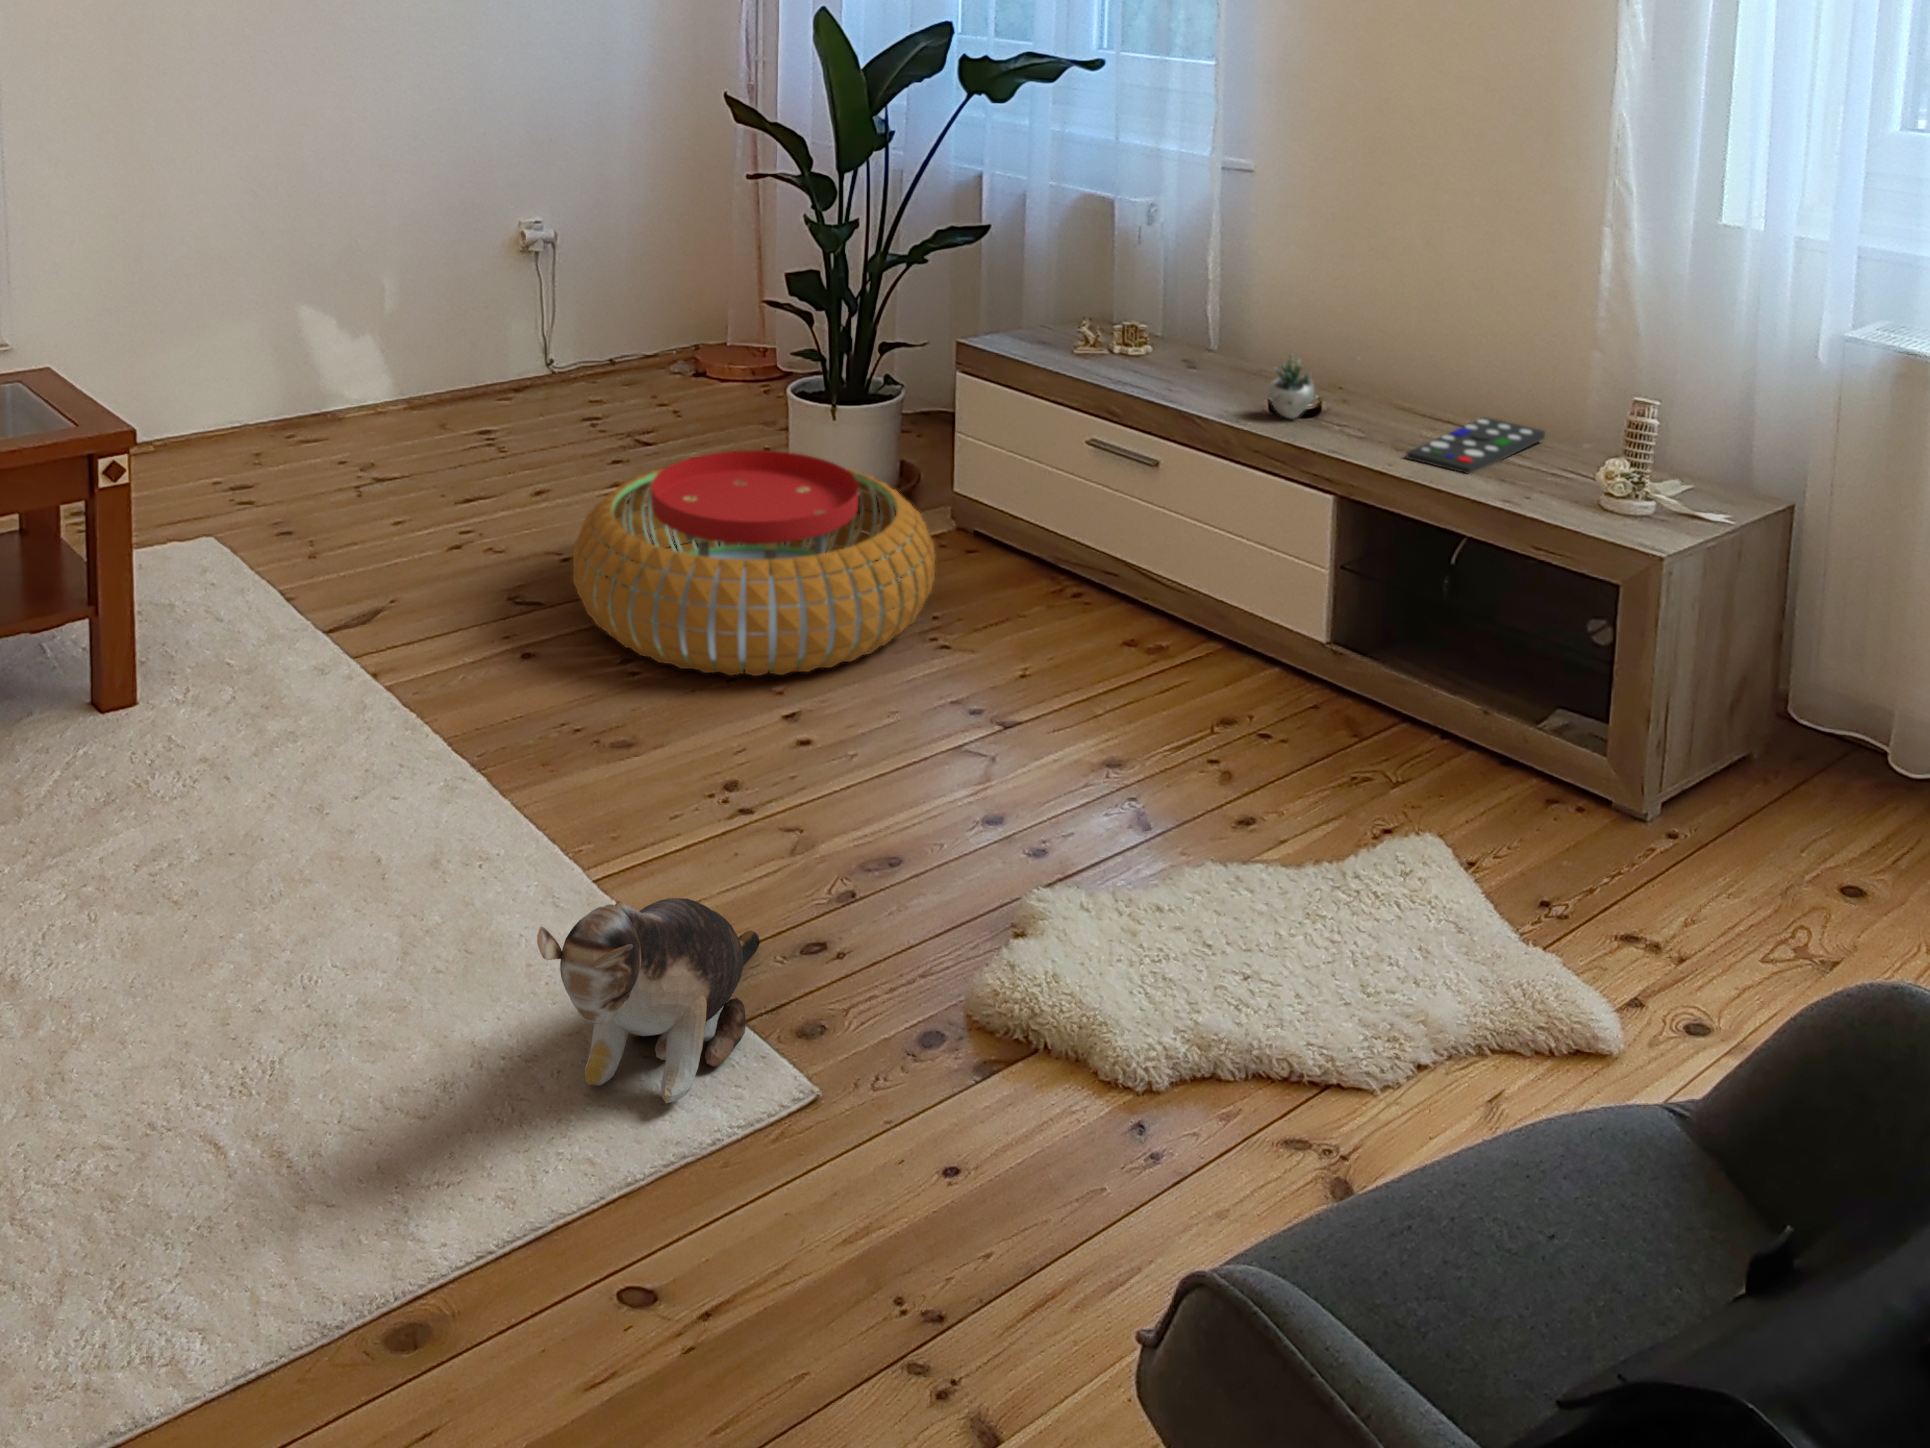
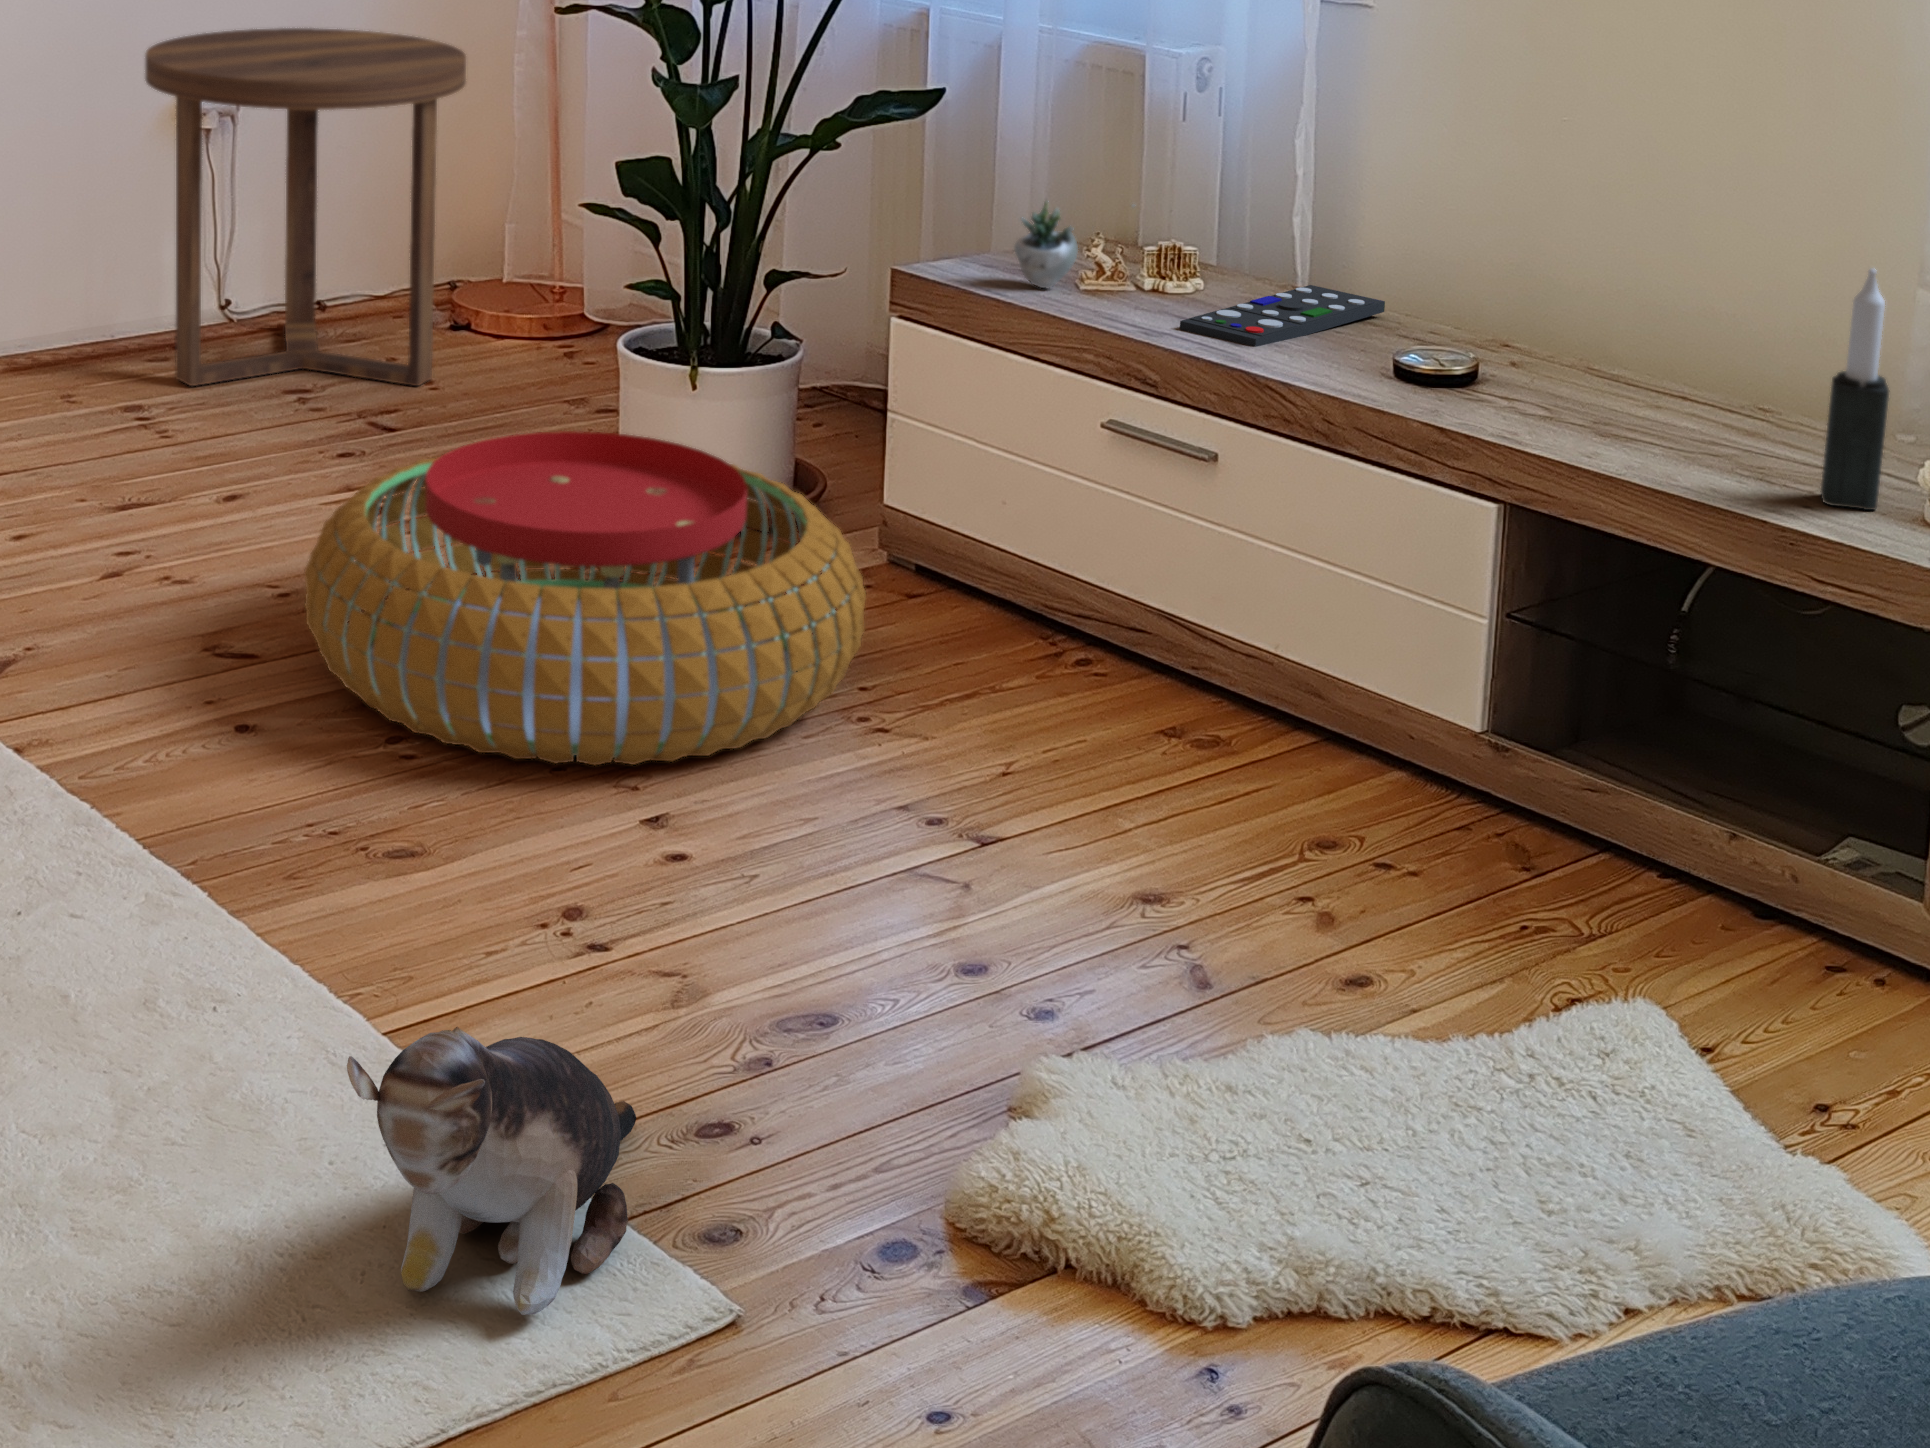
side table: none [496,188,699,416] -> present [145,28,466,386]
candle: none [1533,343,1575,499] -> present [1821,268,1889,510]
succulent plant: present [1268,355,1314,419] -> present [1015,201,1134,288]
remote control: present [1406,417,1545,474] -> present [1180,285,1385,347]

